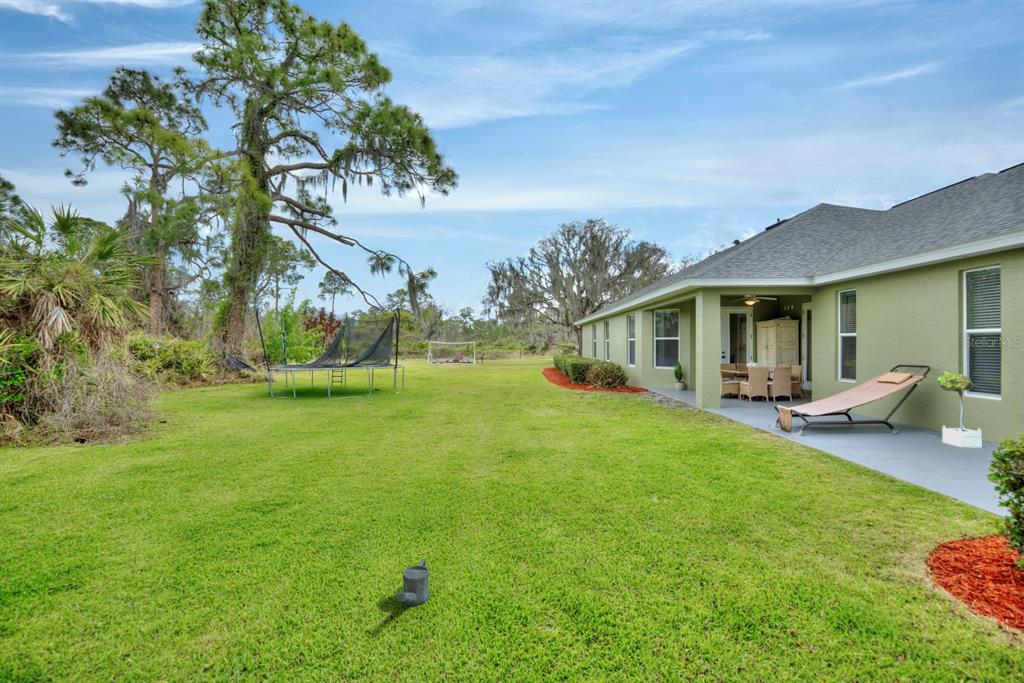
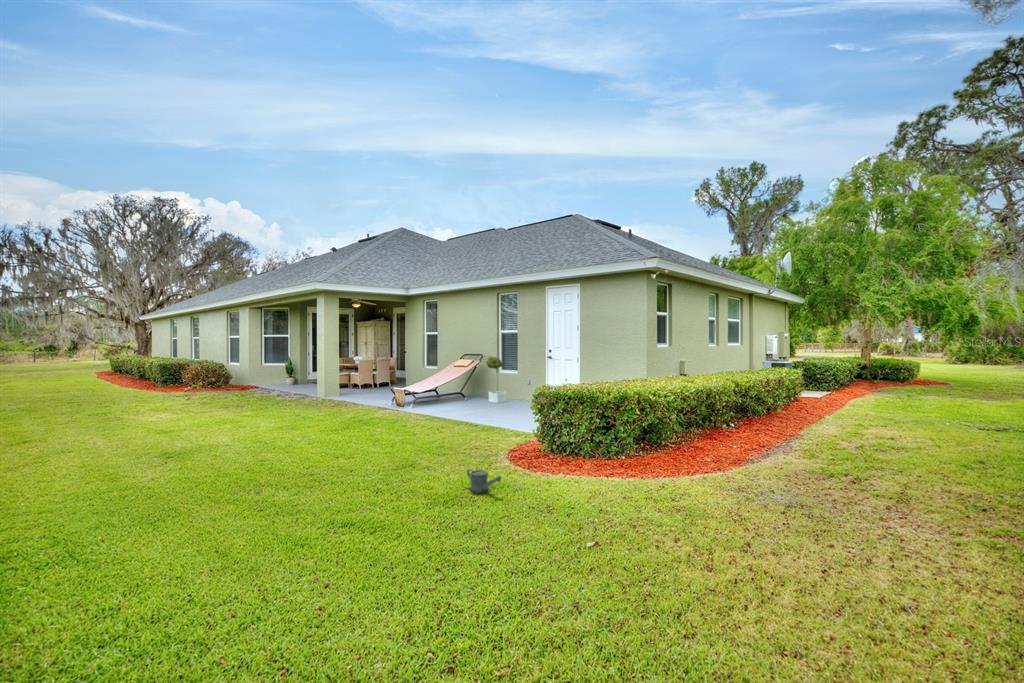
watering can: present [396,559,430,605] -> present [467,469,501,492]

